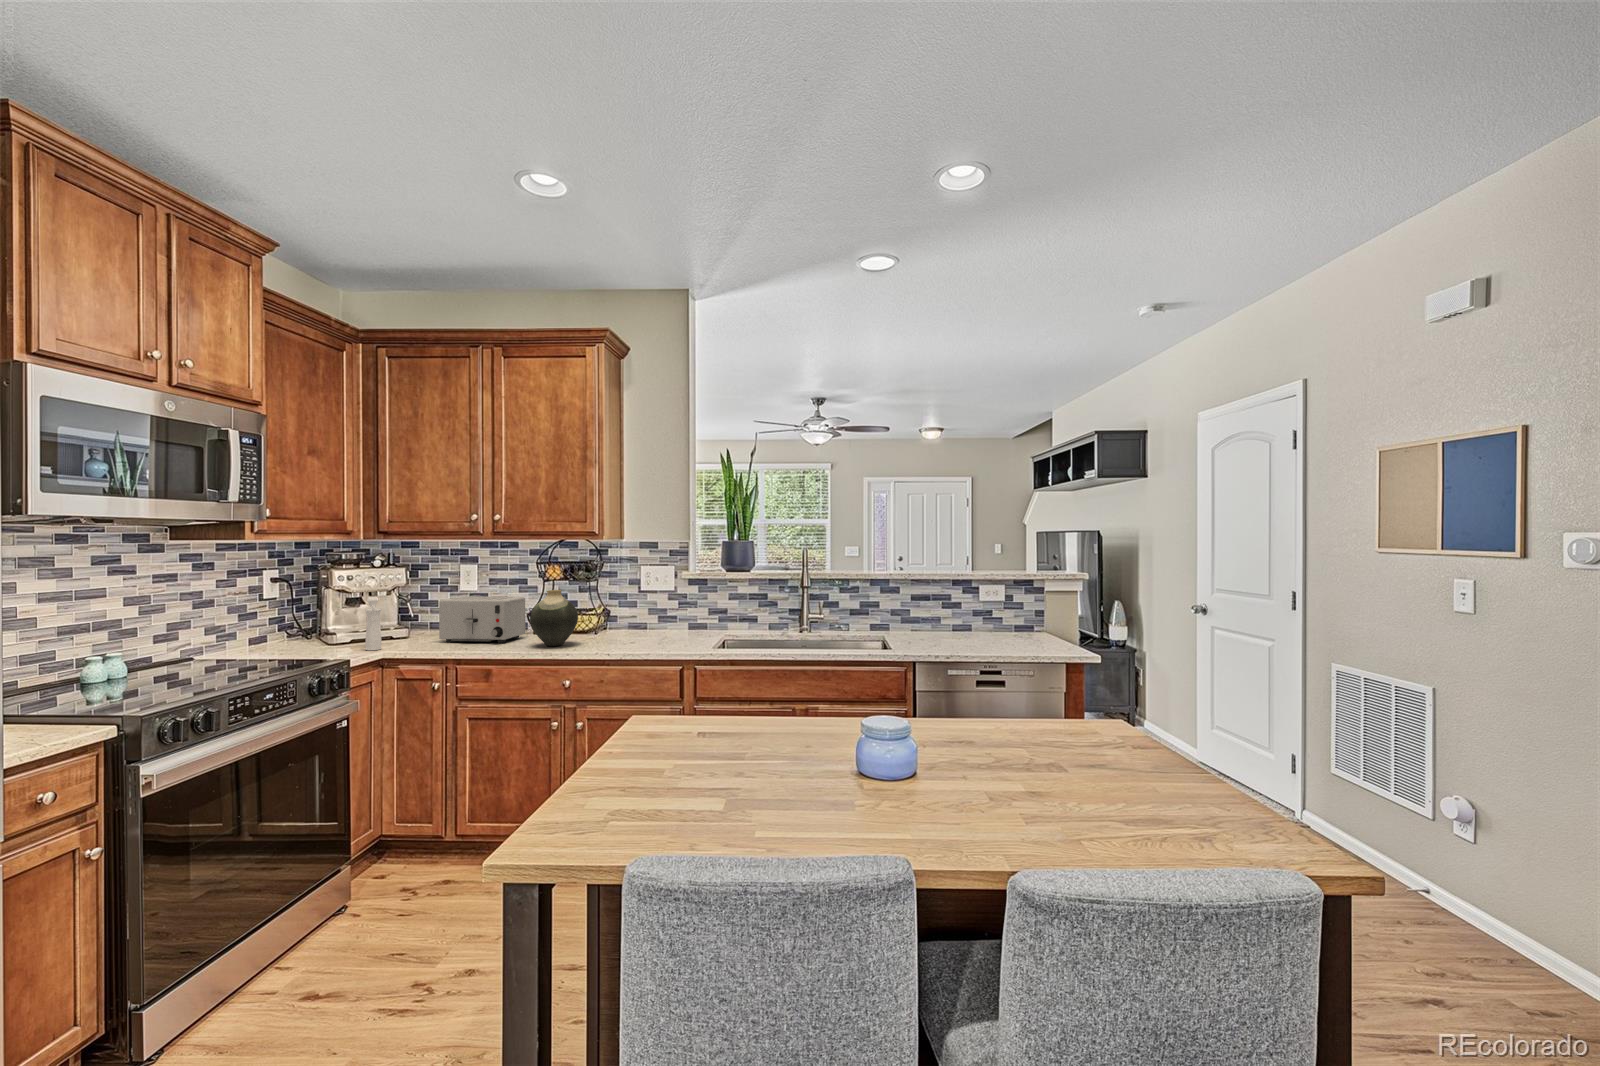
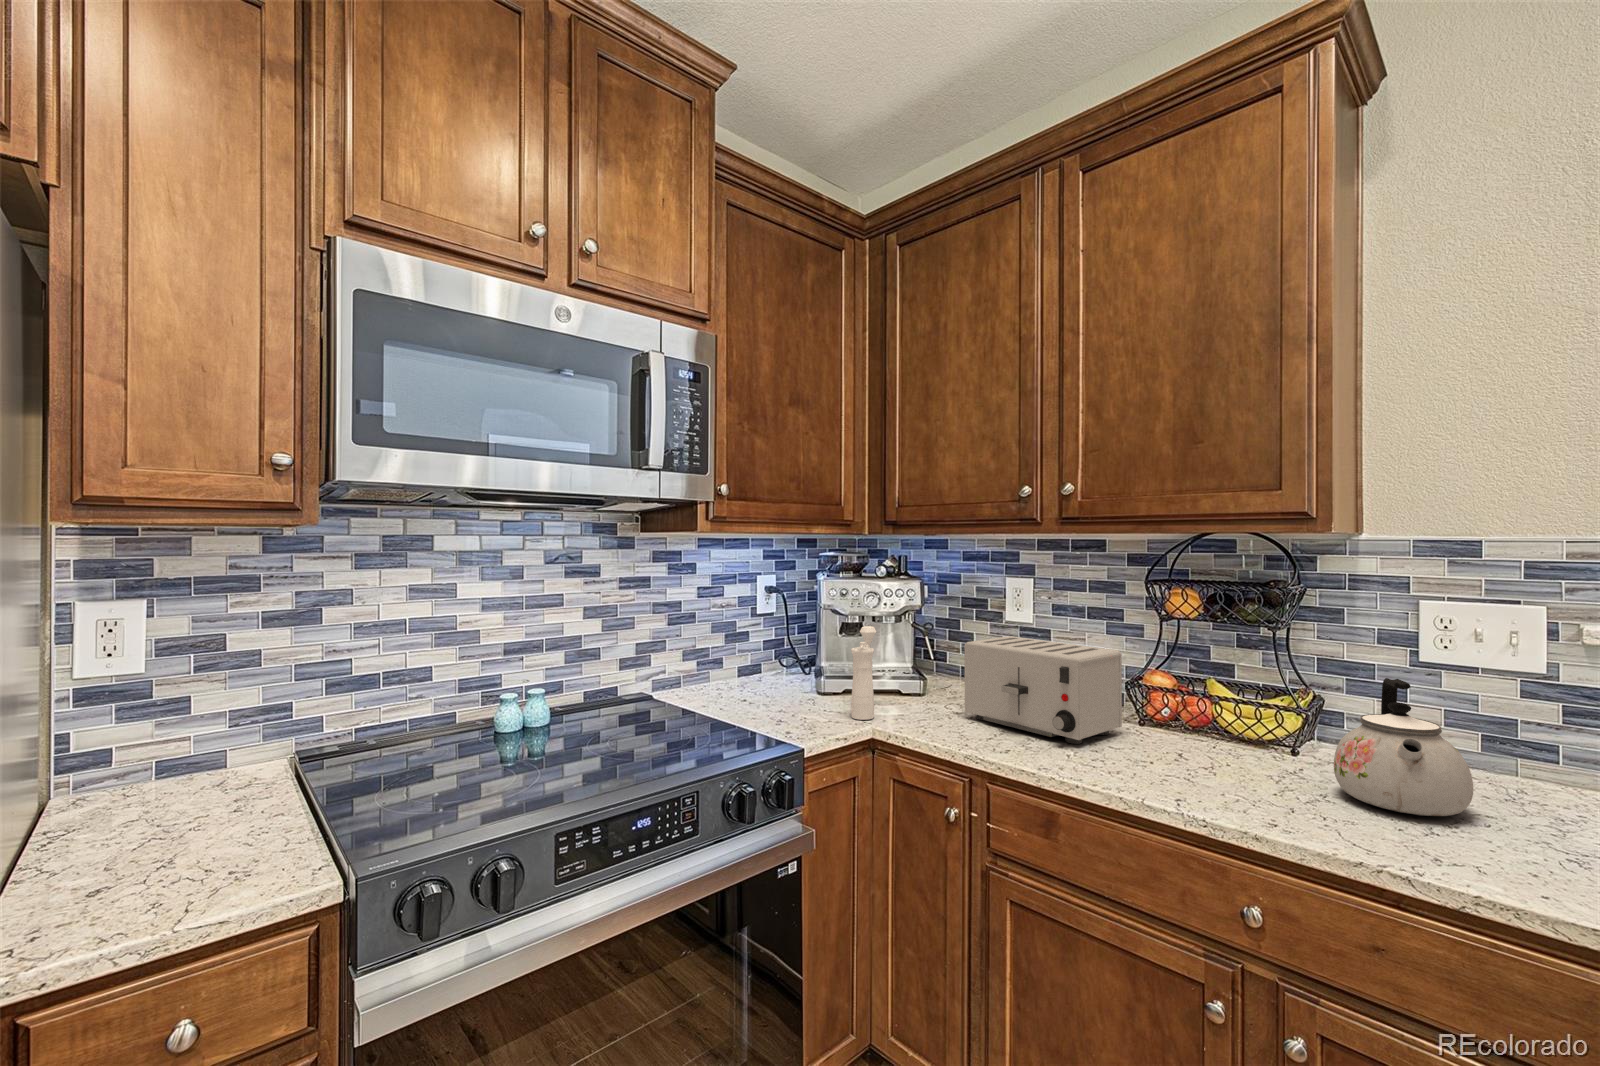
vase: present [530,590,578,646] -> none [1134,650,1256,787]
kettle: none [606,595,647,641] -> present [1334,678,1473,816]

